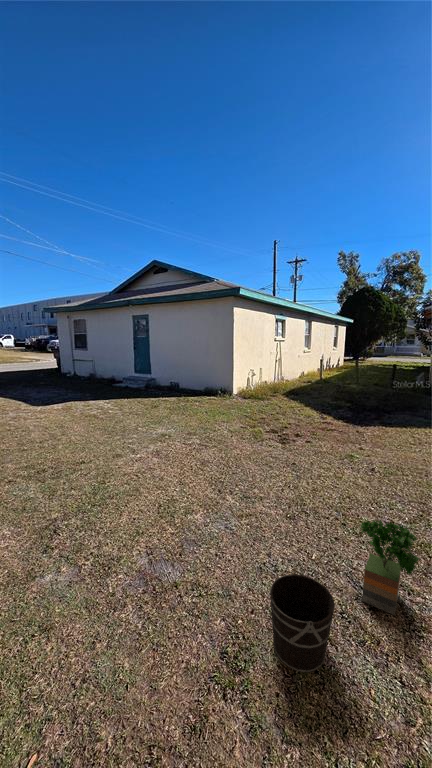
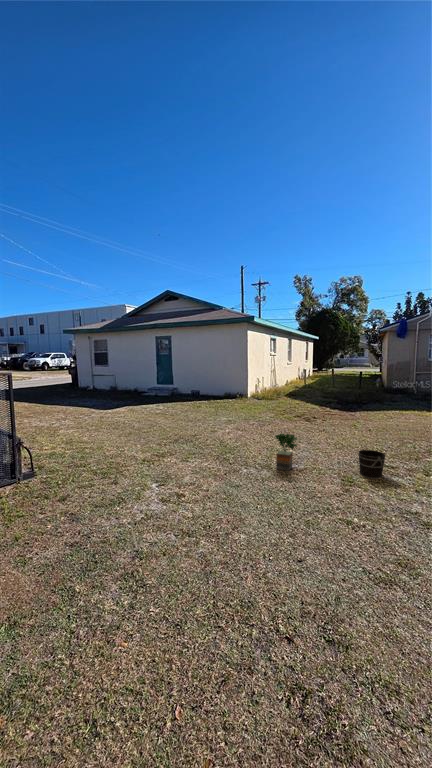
potted tree: present [360,520,420,615] -> present [275,434,297,471]

